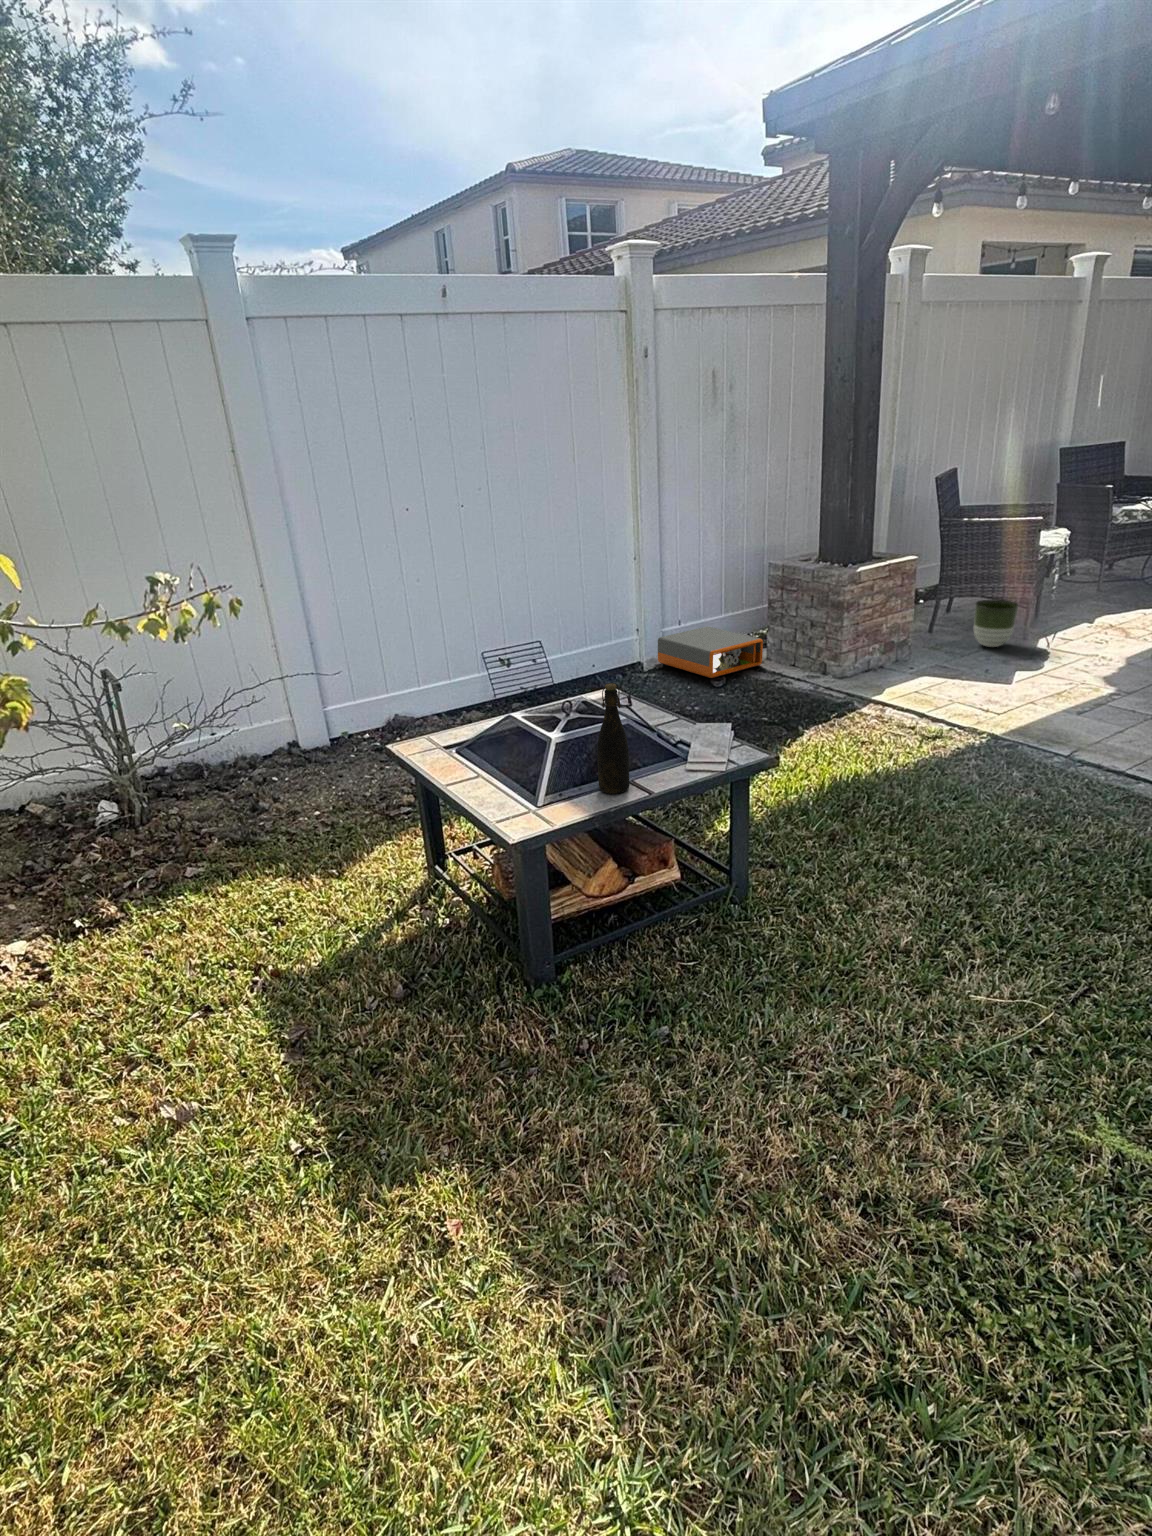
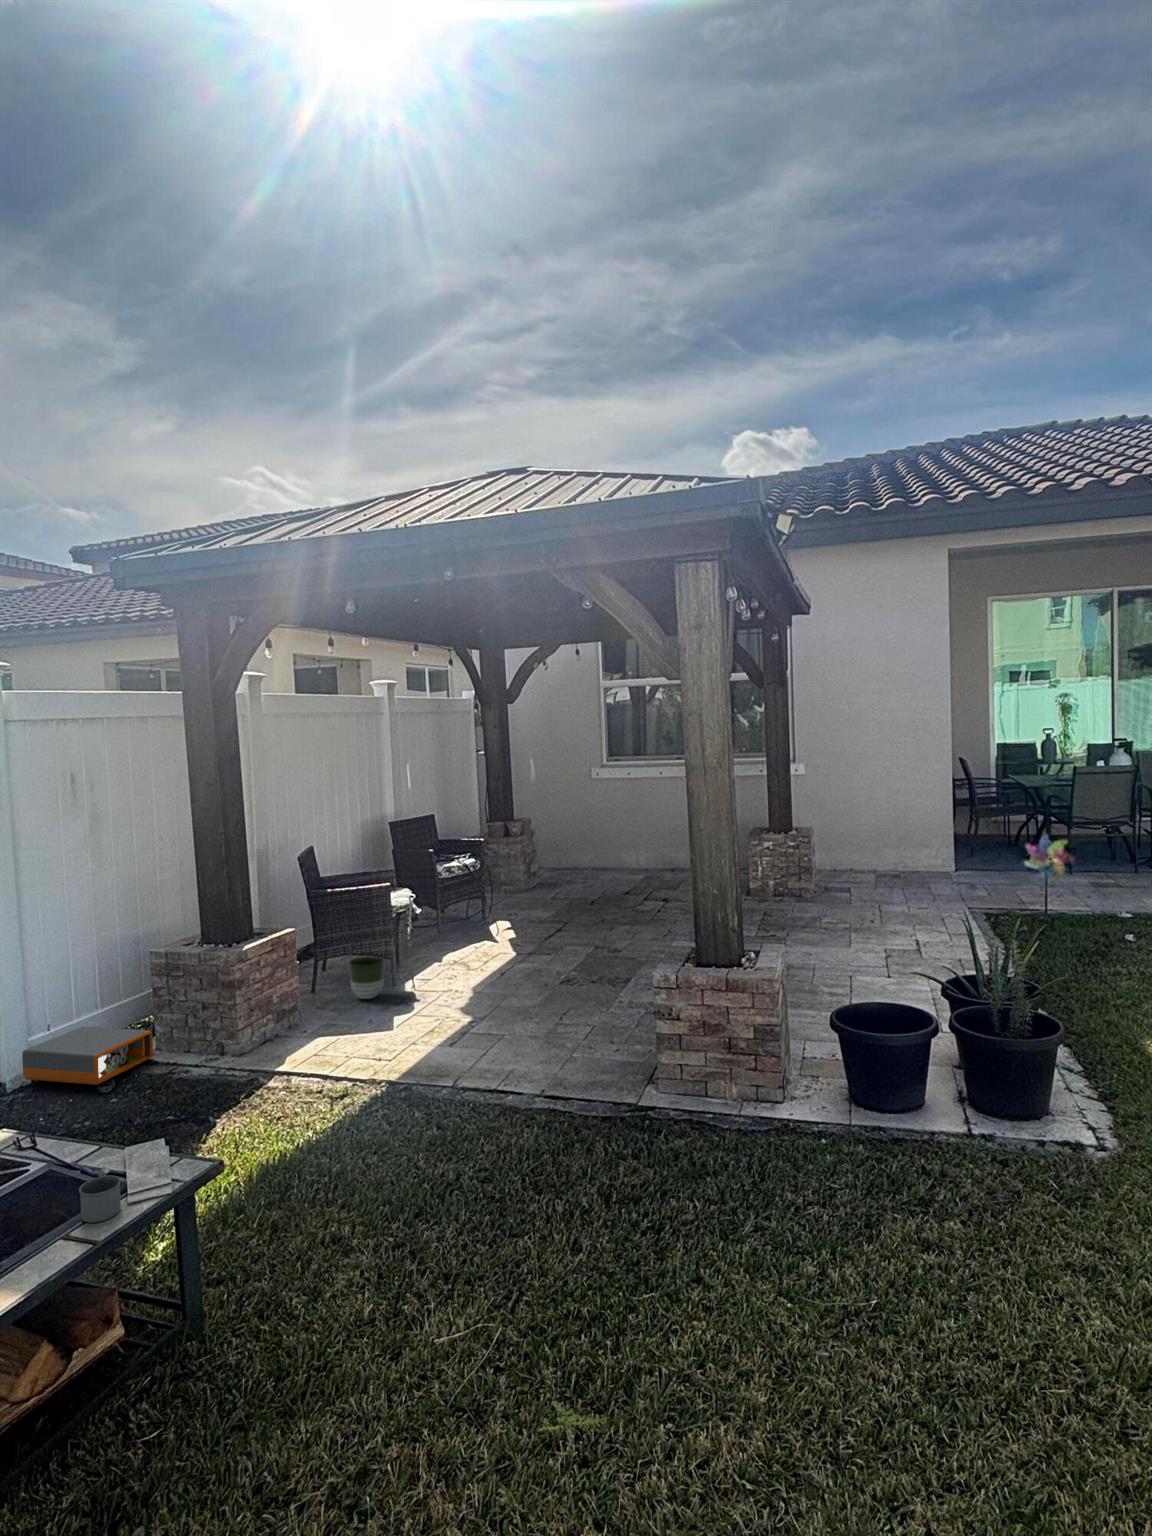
bottle: present [597,683,630,794] -> none [26,1130,67,1260]
mug: none [644,736,679,778] -> present [79,1172,121,1223]

